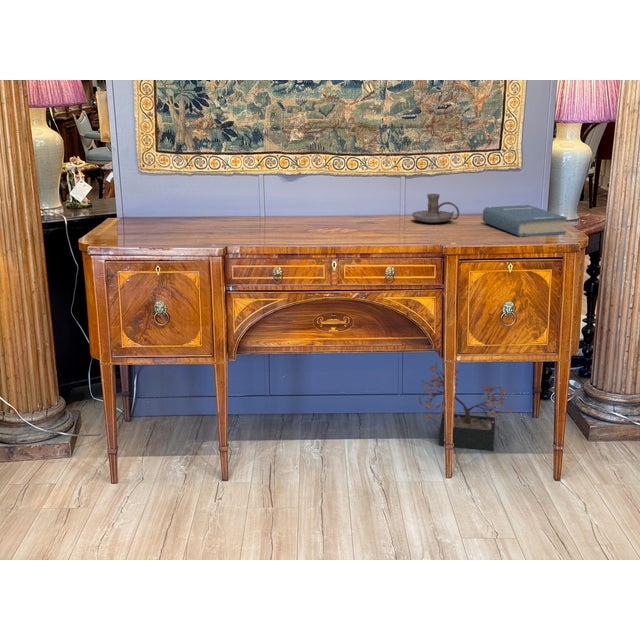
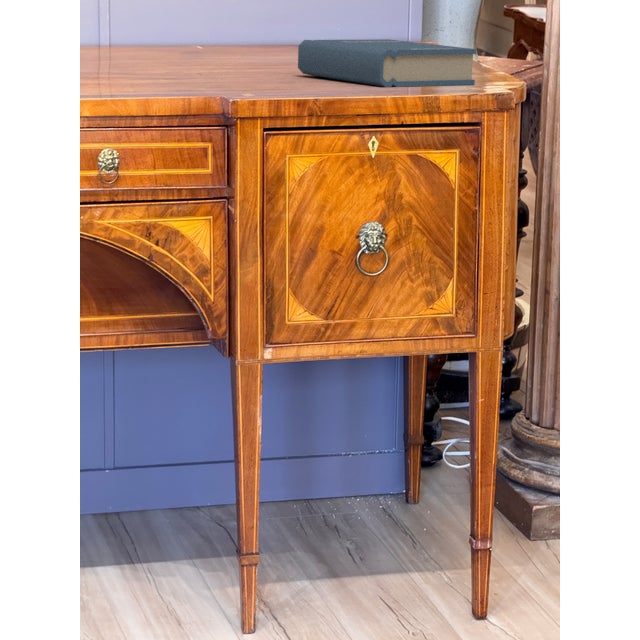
candle holder: present [412,194,459,223] -> none [147,13,249,74]
decorative plant: present [418,362,513,450] -> none [174,387,375,566]

